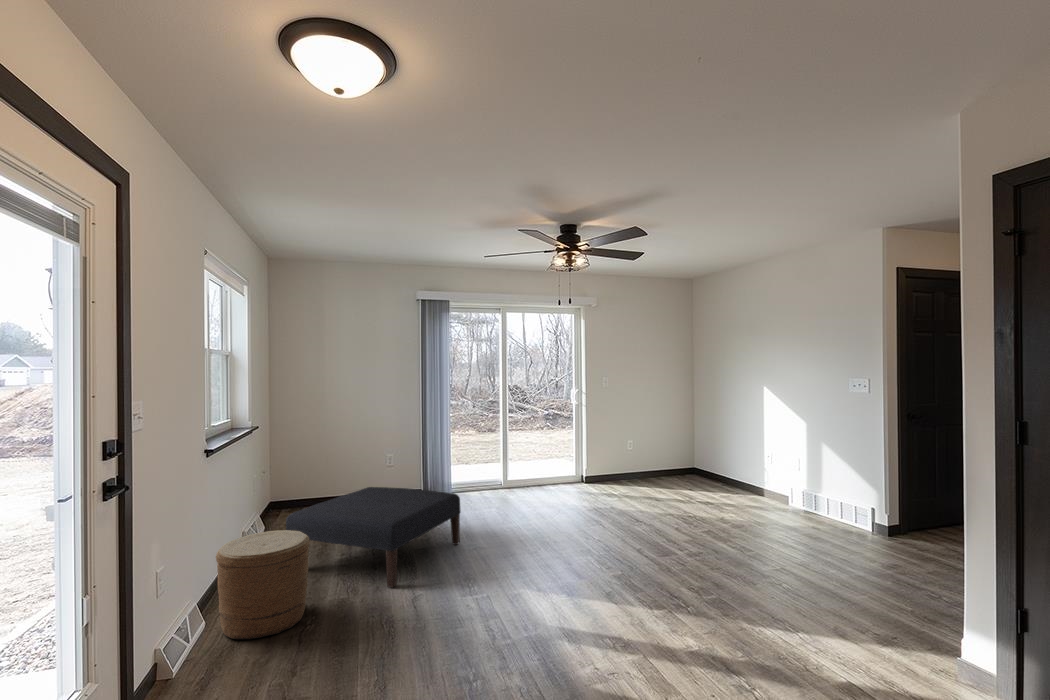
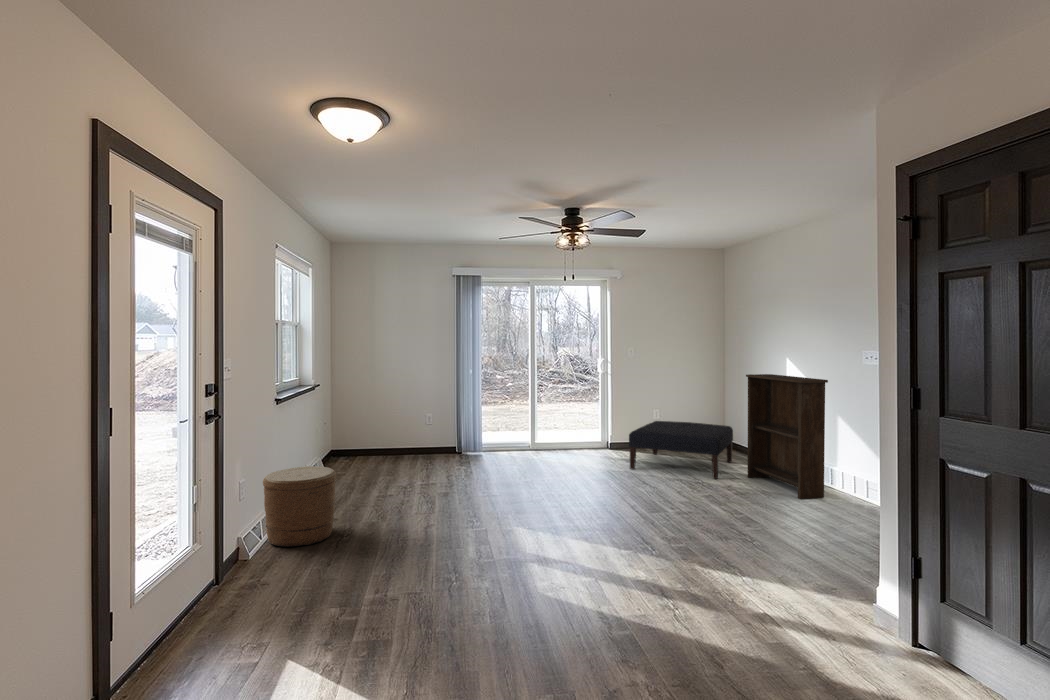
bookshelf: none [727,402,818,529] -> present [746,374,828,499]
ottoman: present [286,487,461,588] -> present [629,421,733,479]

